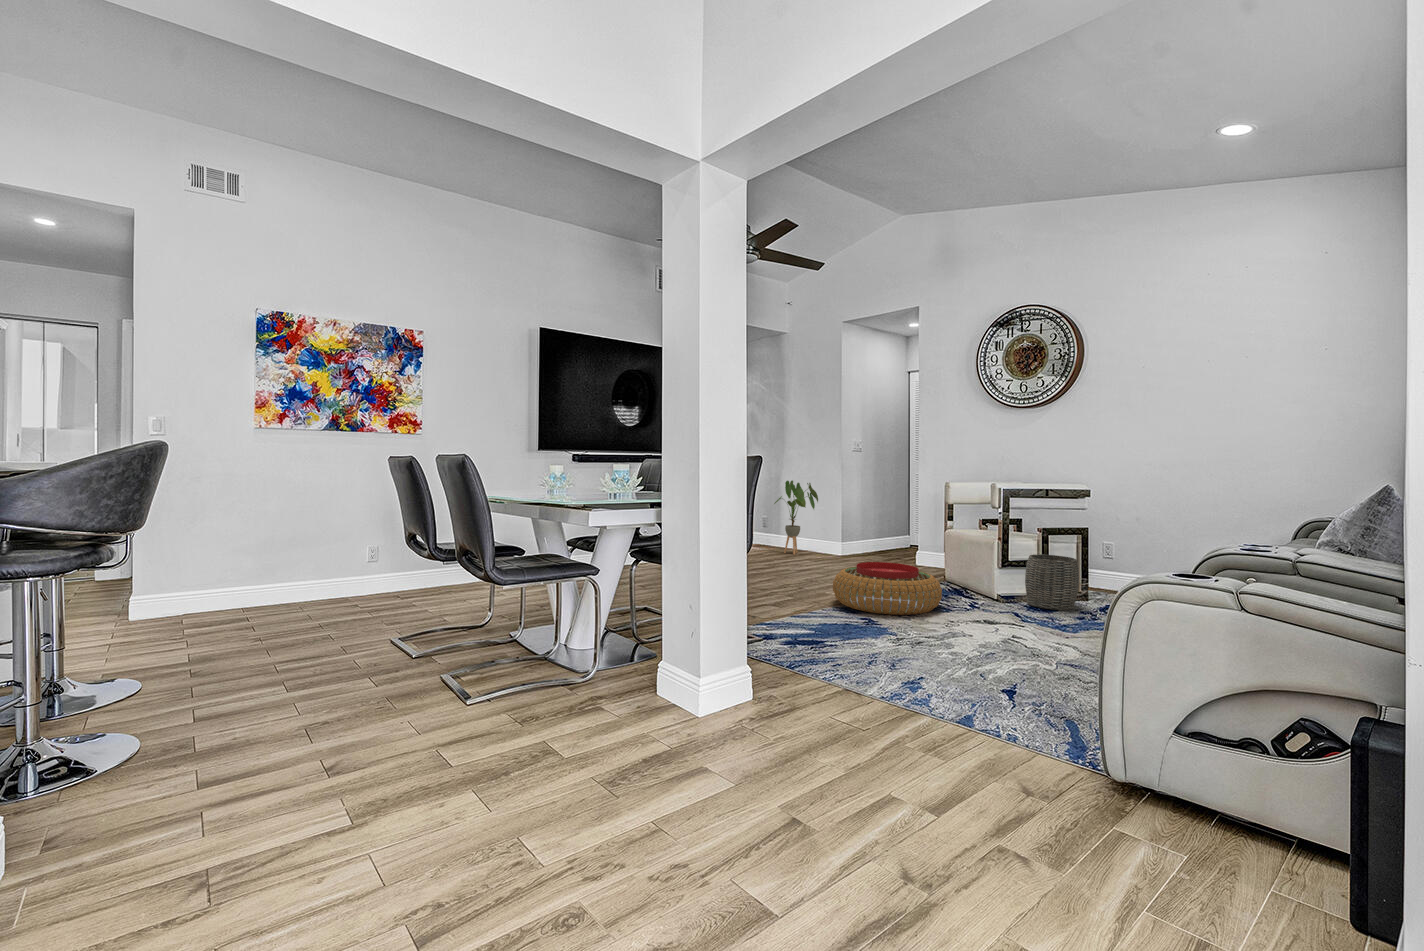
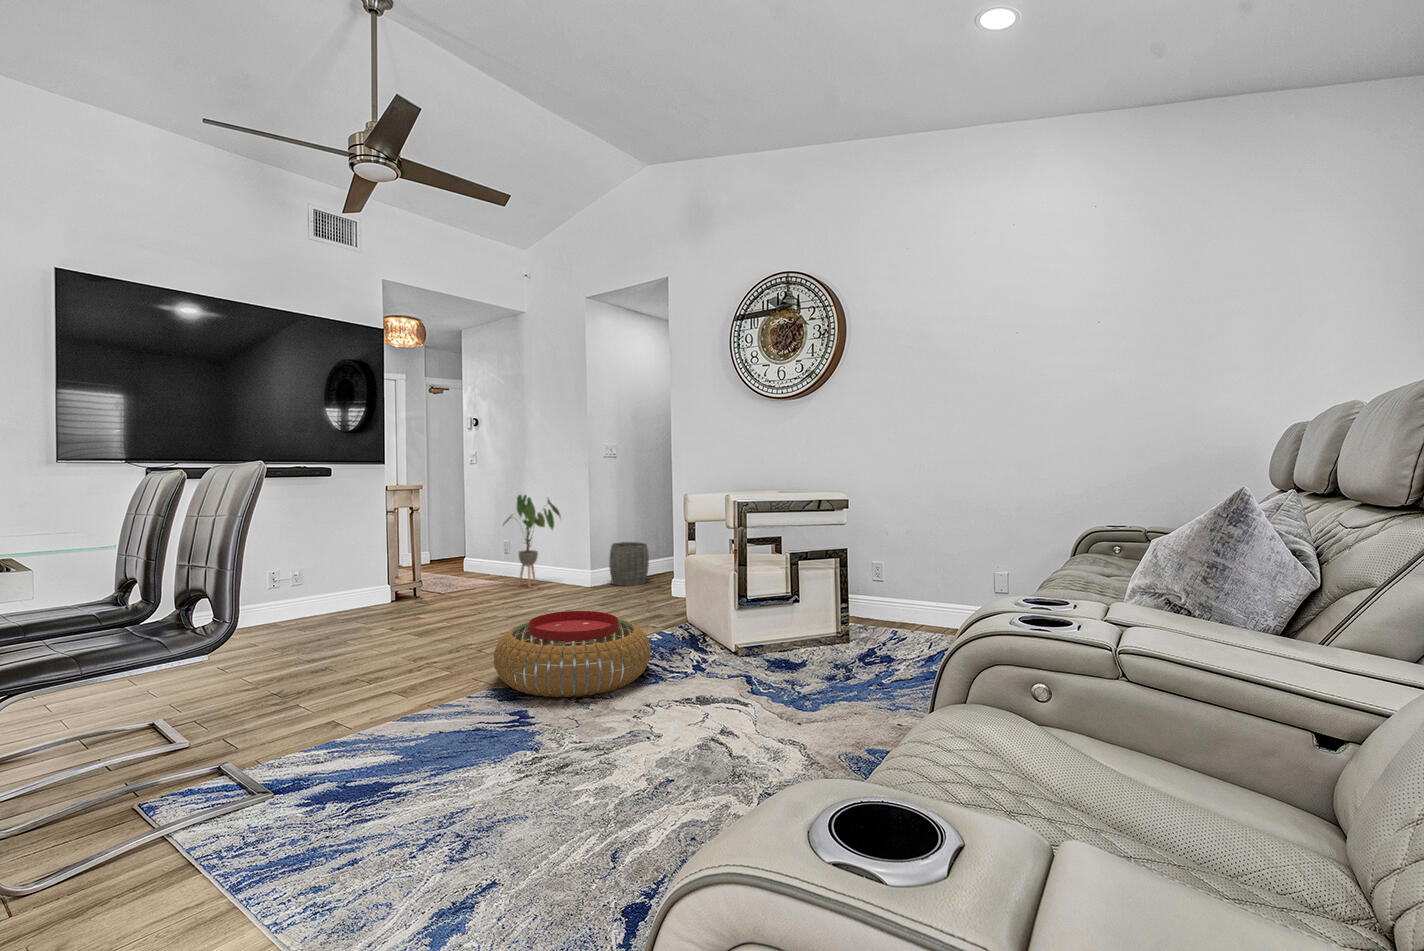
woven basket: present [1025,554,1079,610] -> present [609,542,649,586]

